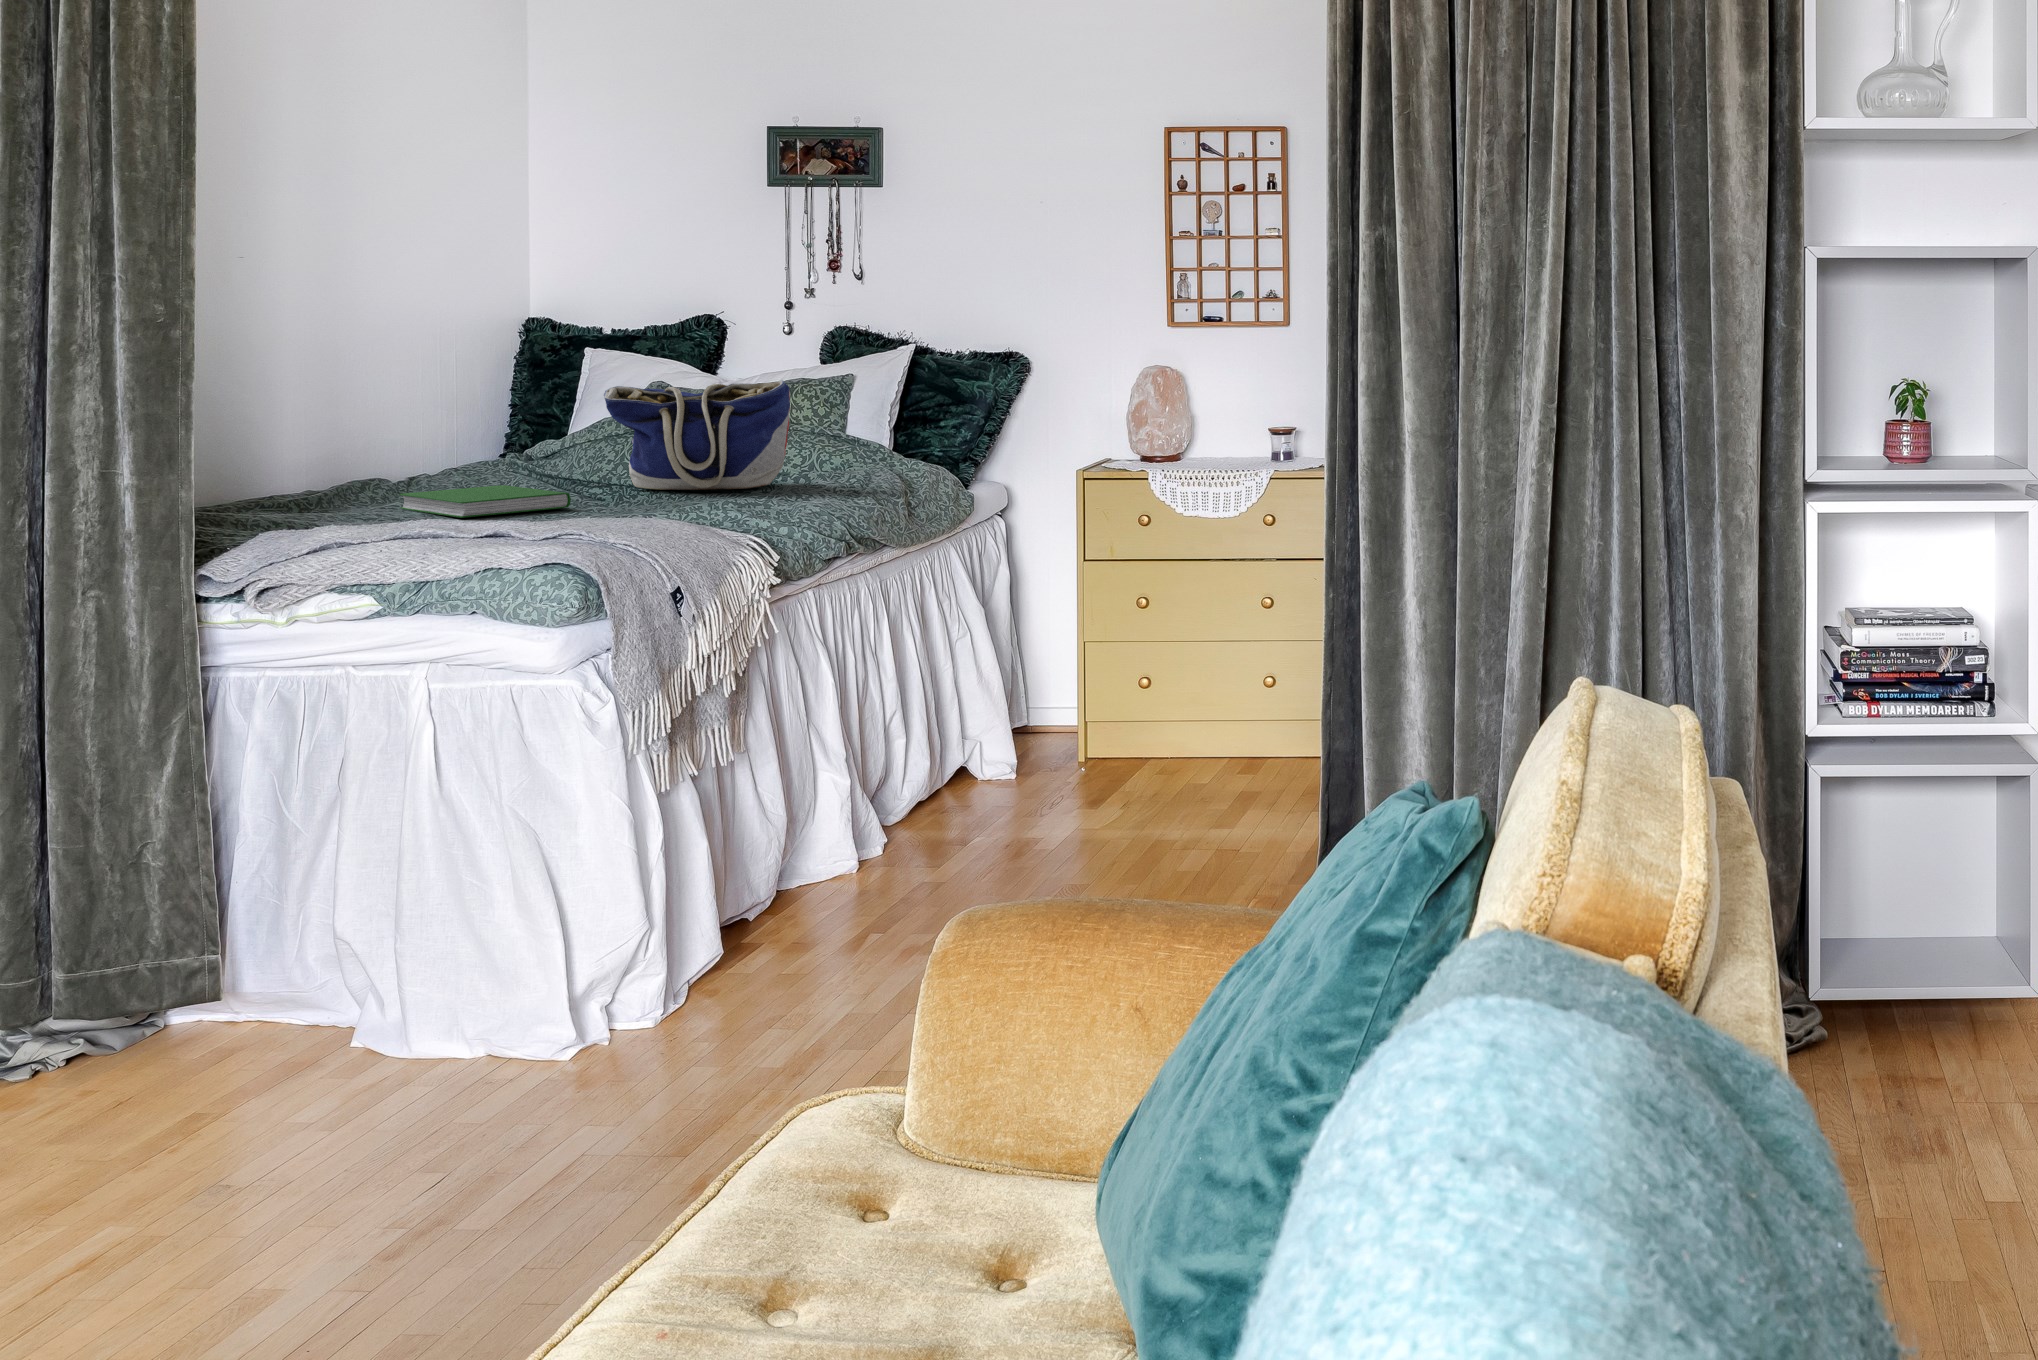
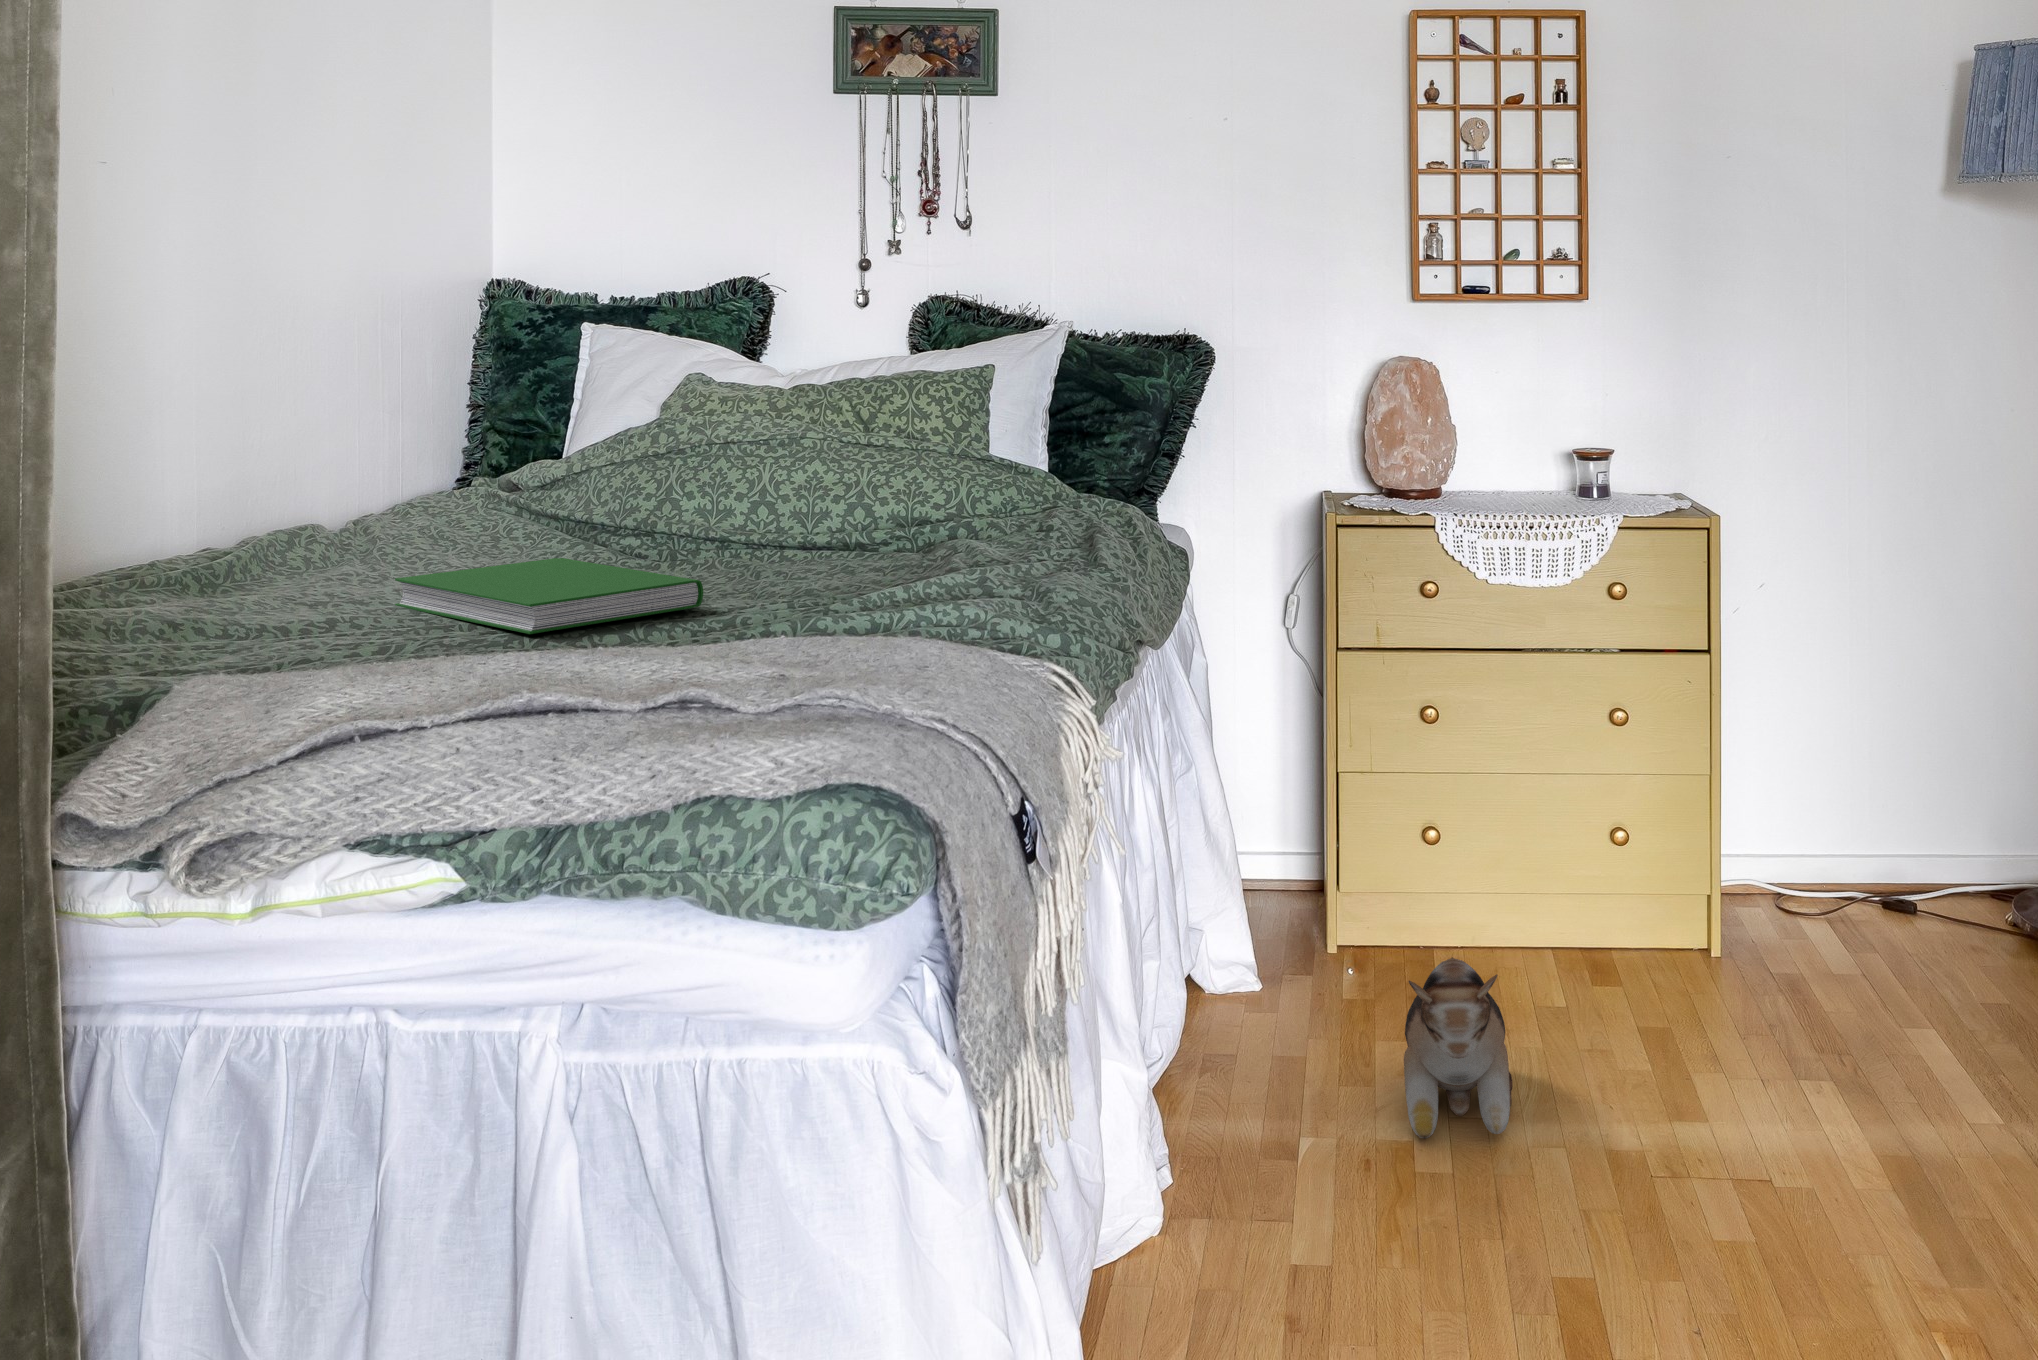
tote bag: present [604,380,790,490] -> none [715,375,1021,563]
plush toy: none [1034,722,1130,831] -> present [1404,957,1513,1138]

